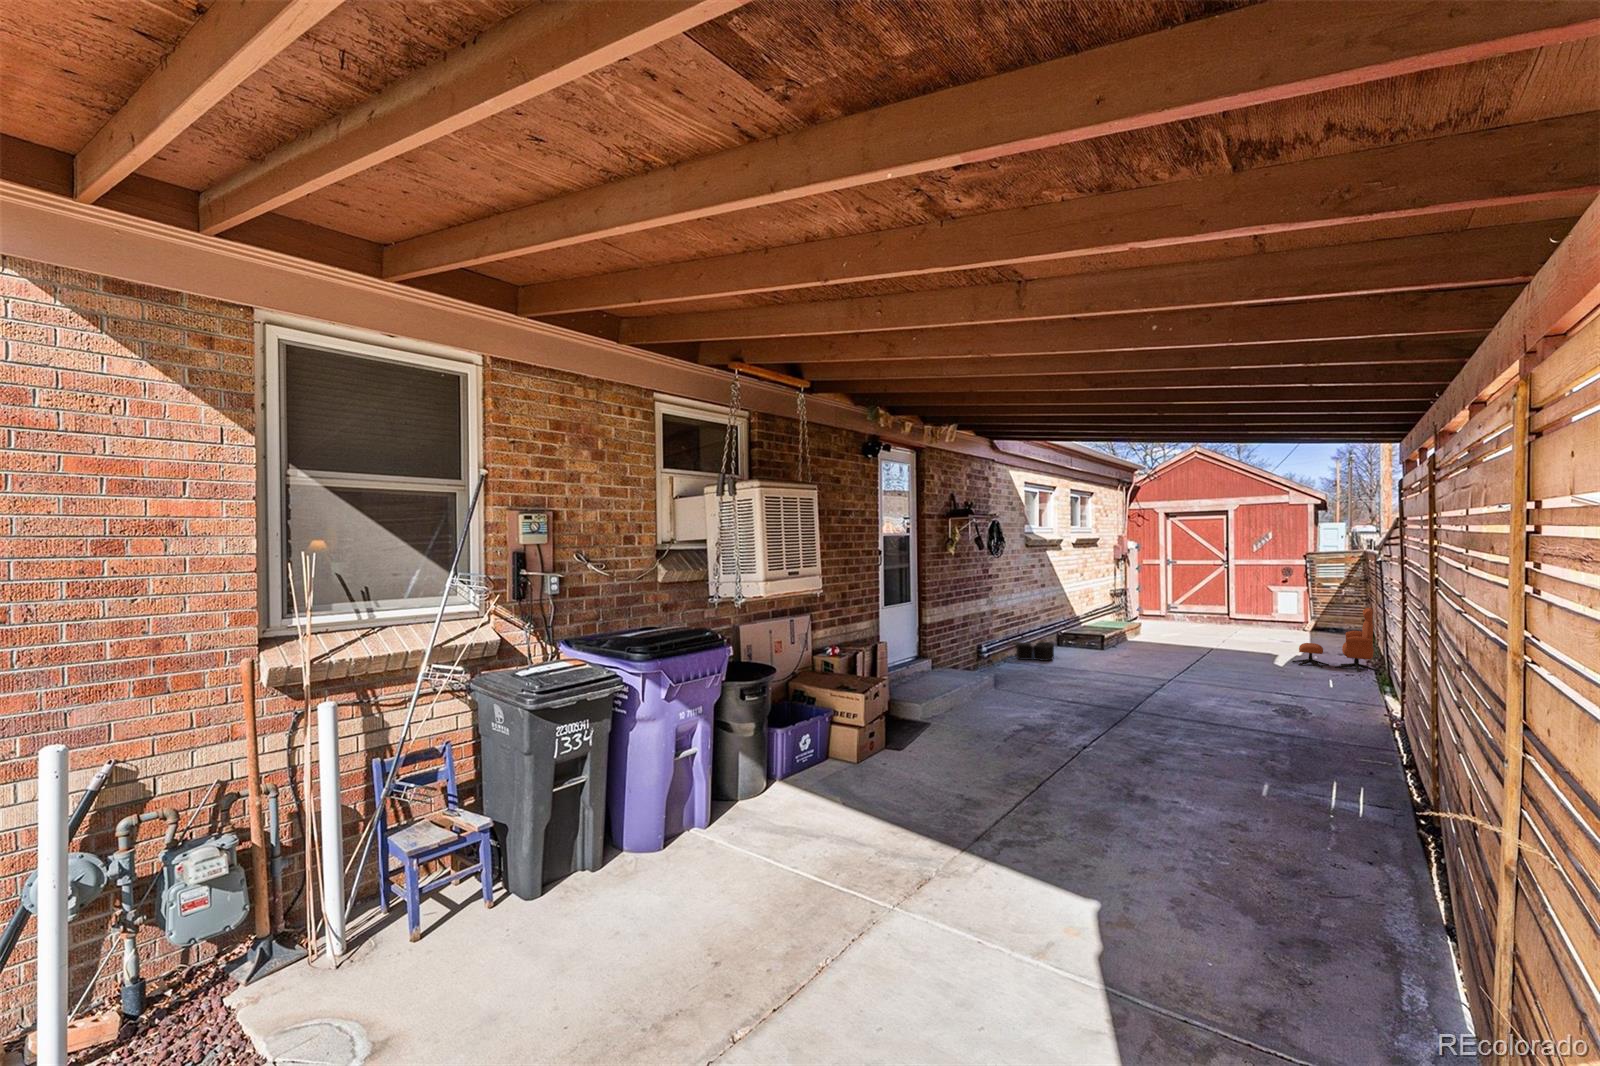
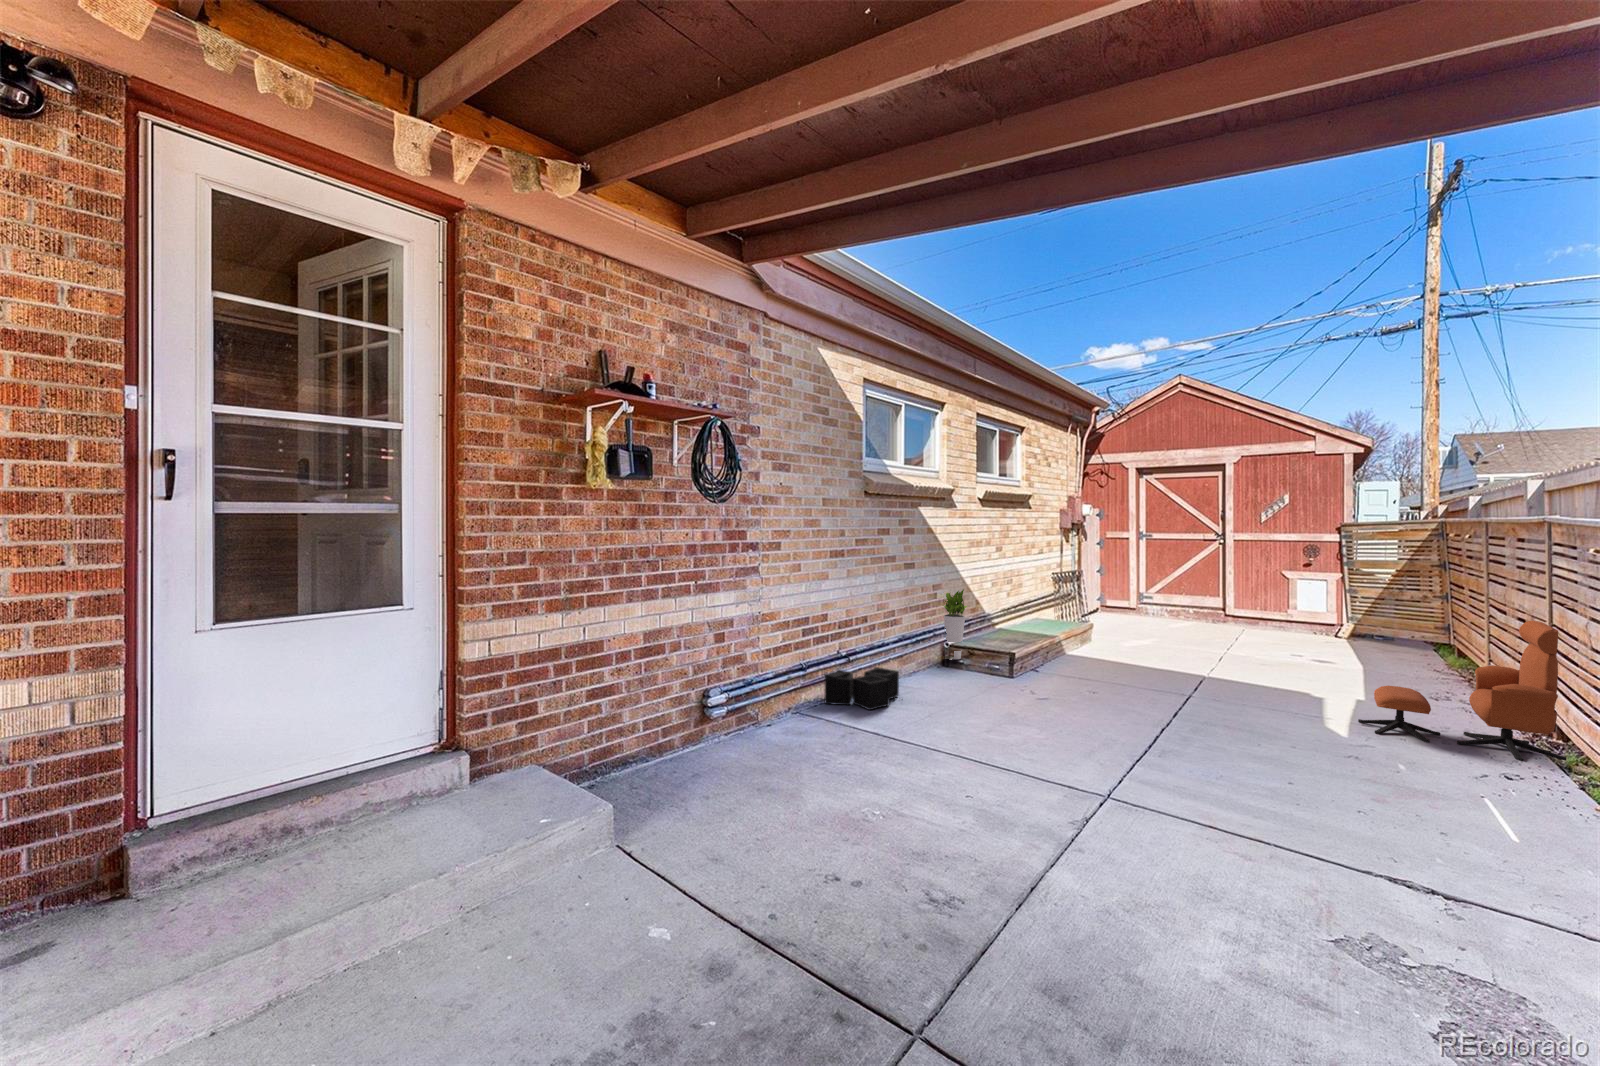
planter: none [1059,599,1076,642] -> present [944,590,967,659]

